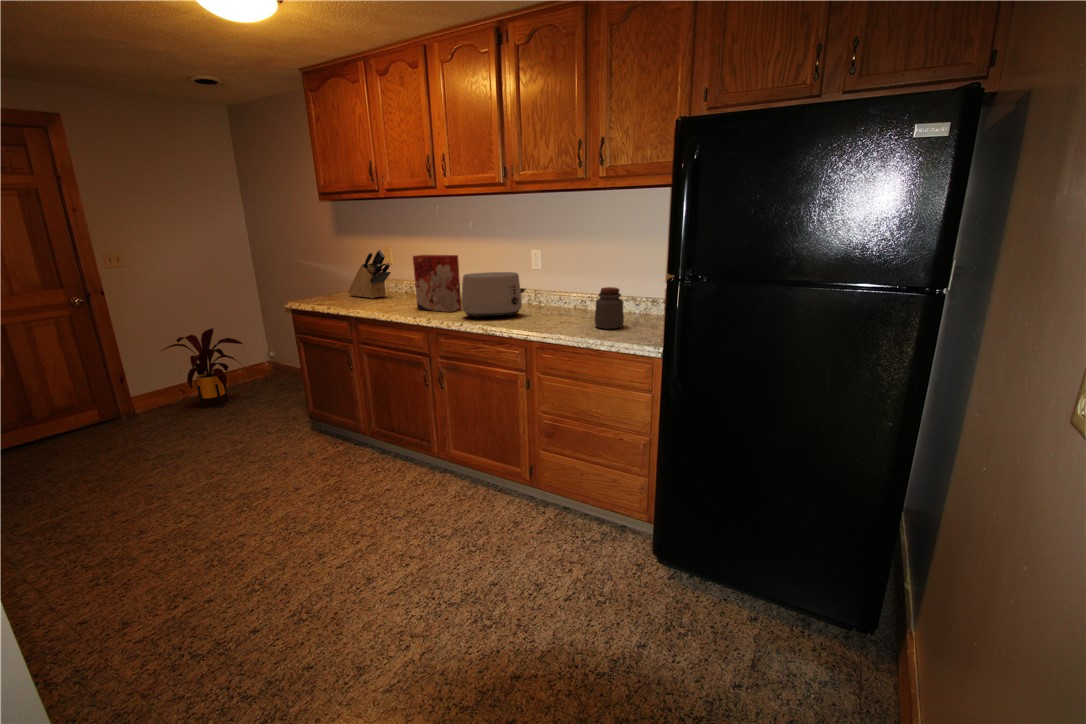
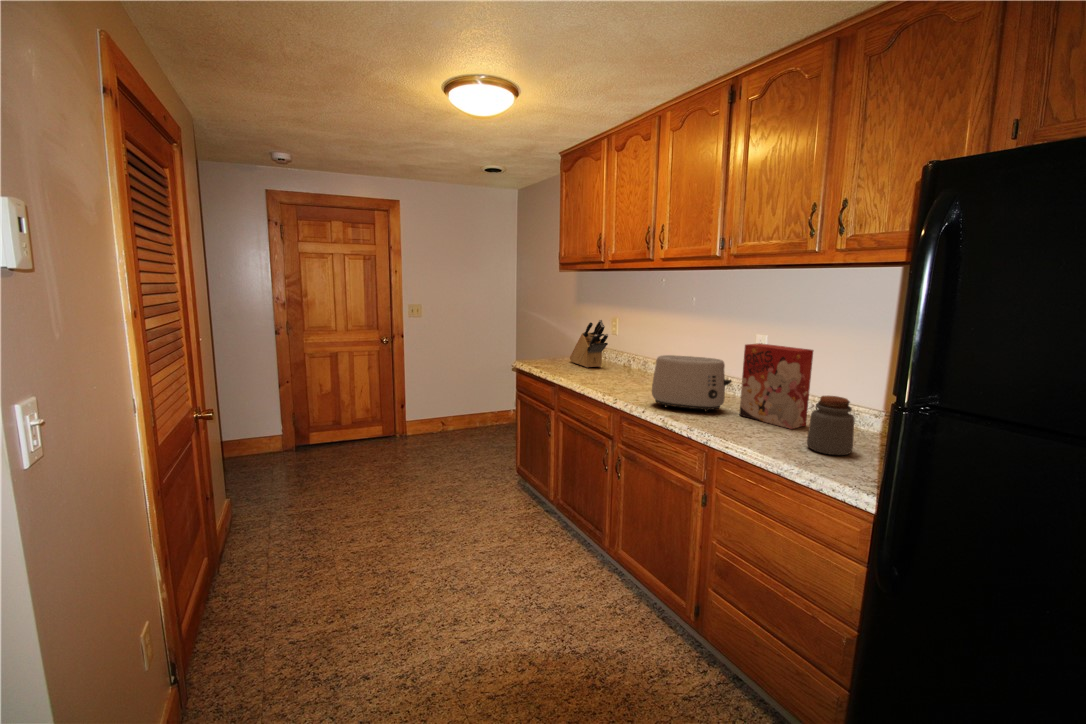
cereal box: present [413,255,461,312] -> present [739,343,813,429]
house plant: present [161,328,243,408] -> none [429,375,490,444]

